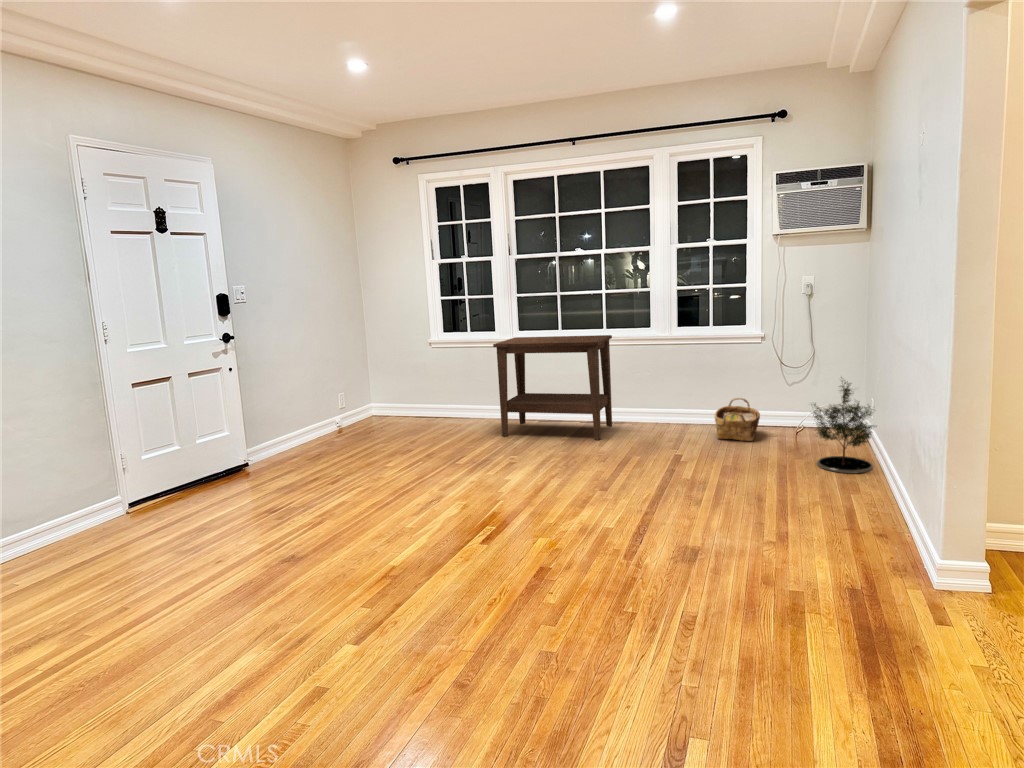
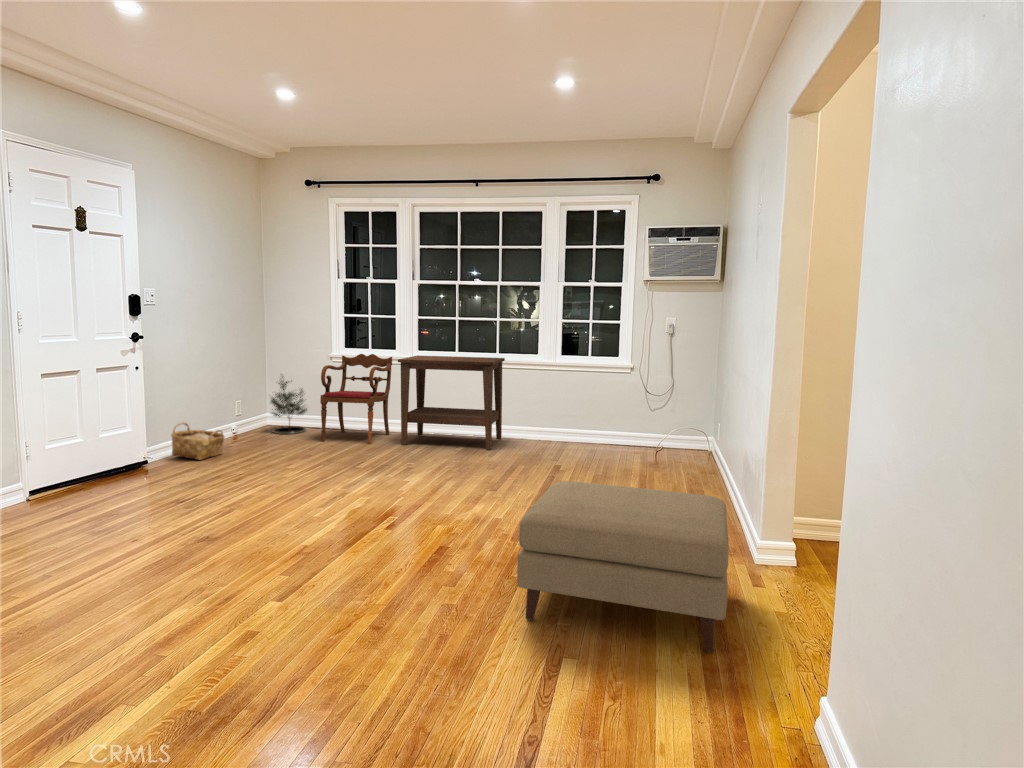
armchair: none [415,338,490,436] -> present [320,354,392,444]
potted tree: present [813,377,877,474] -> present [271,377,307,434]
woven basket: present [715,398,760,441] -> present [171,423,224,460]
ottoman: none [628,496,909,730] -> present [517,481,729,652]

